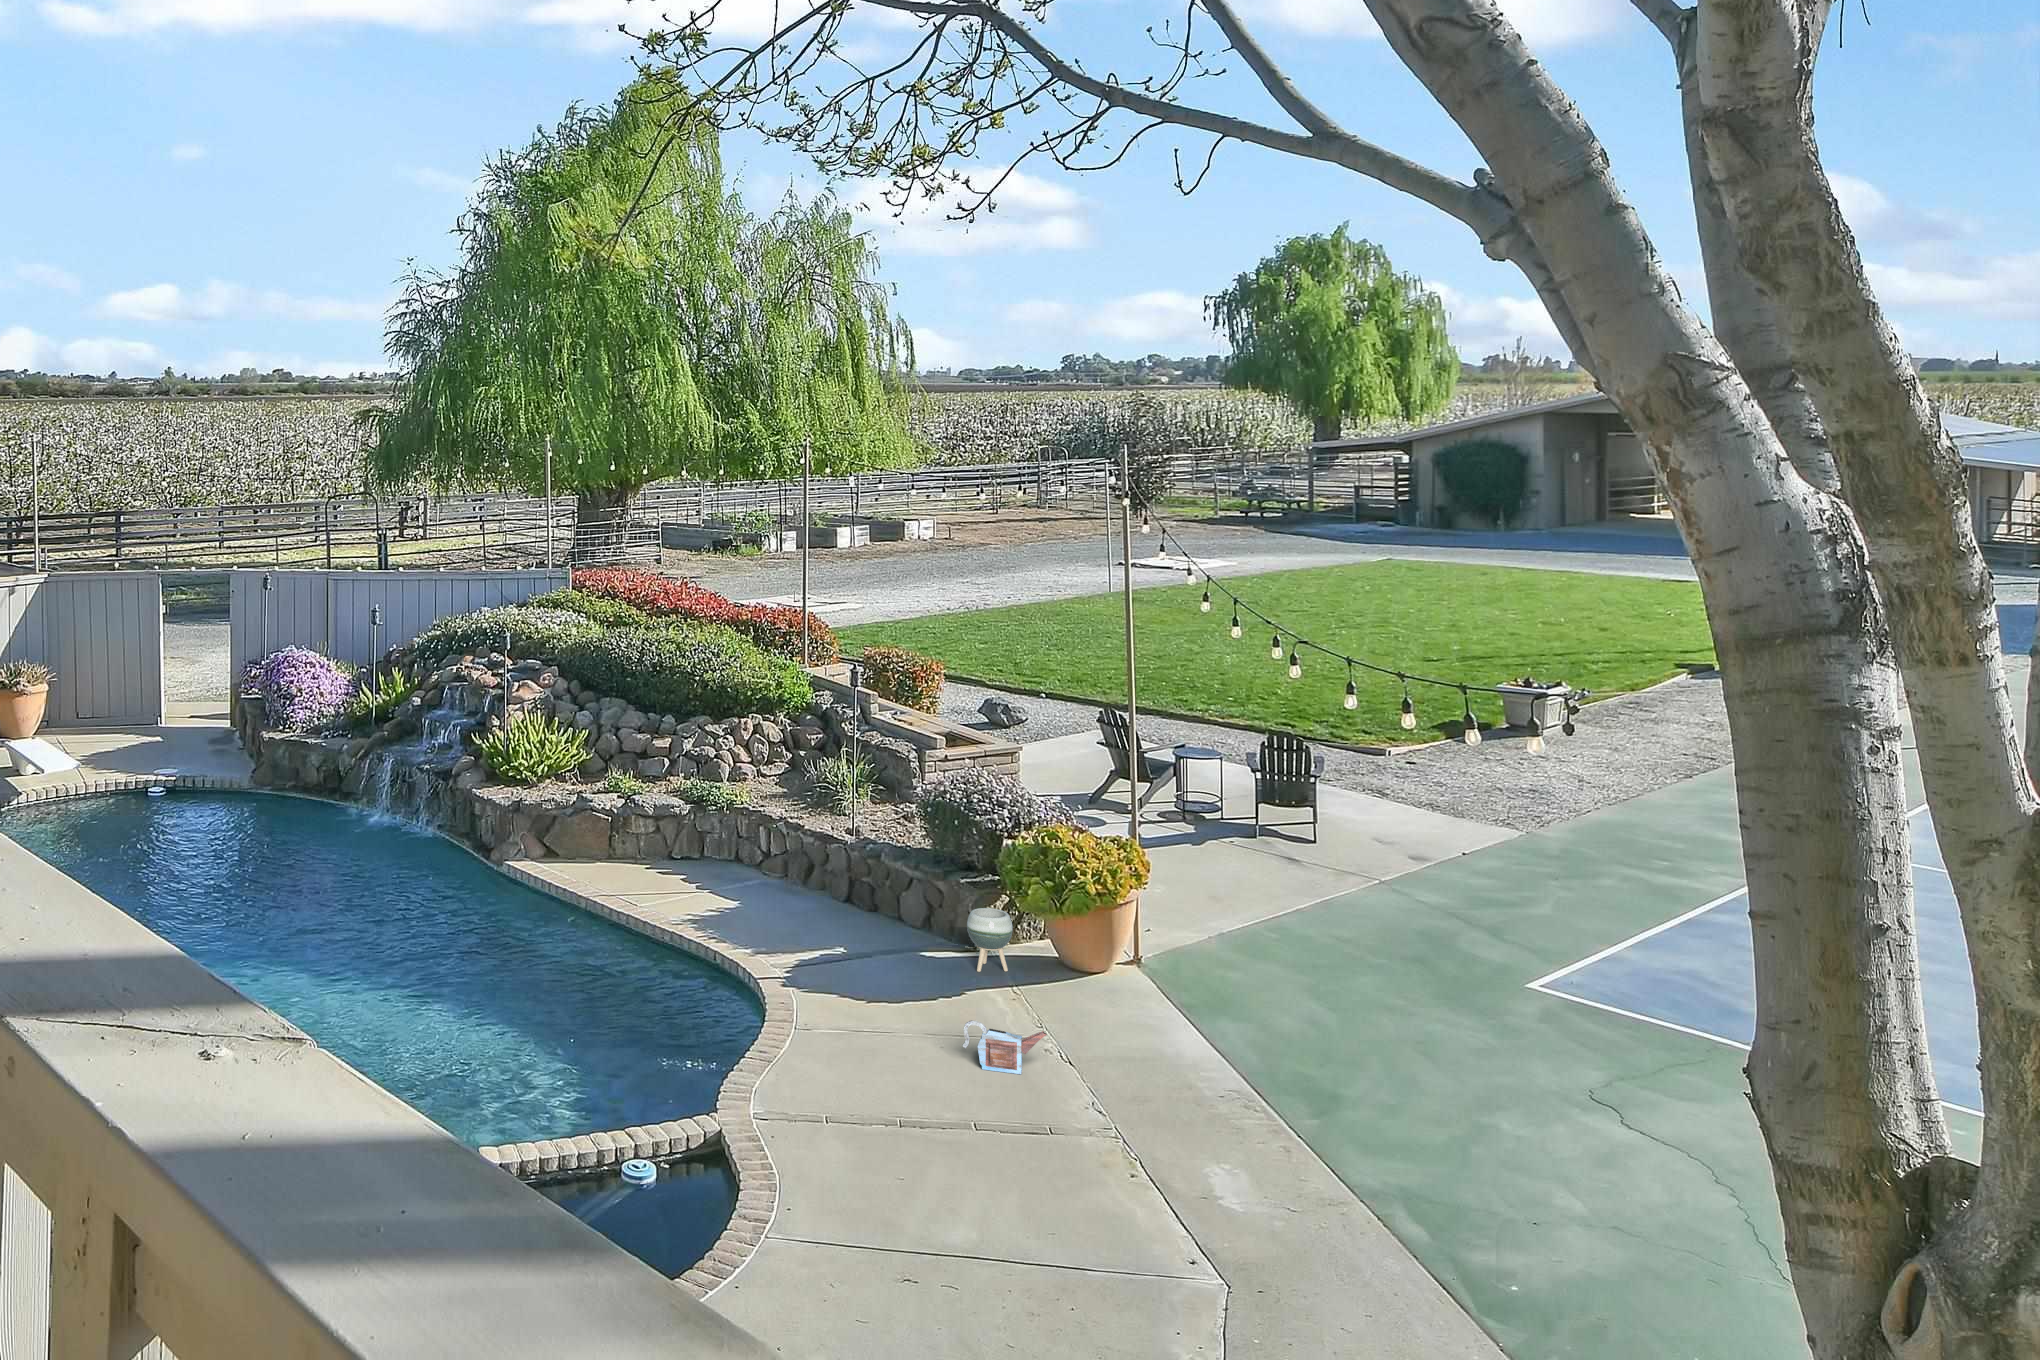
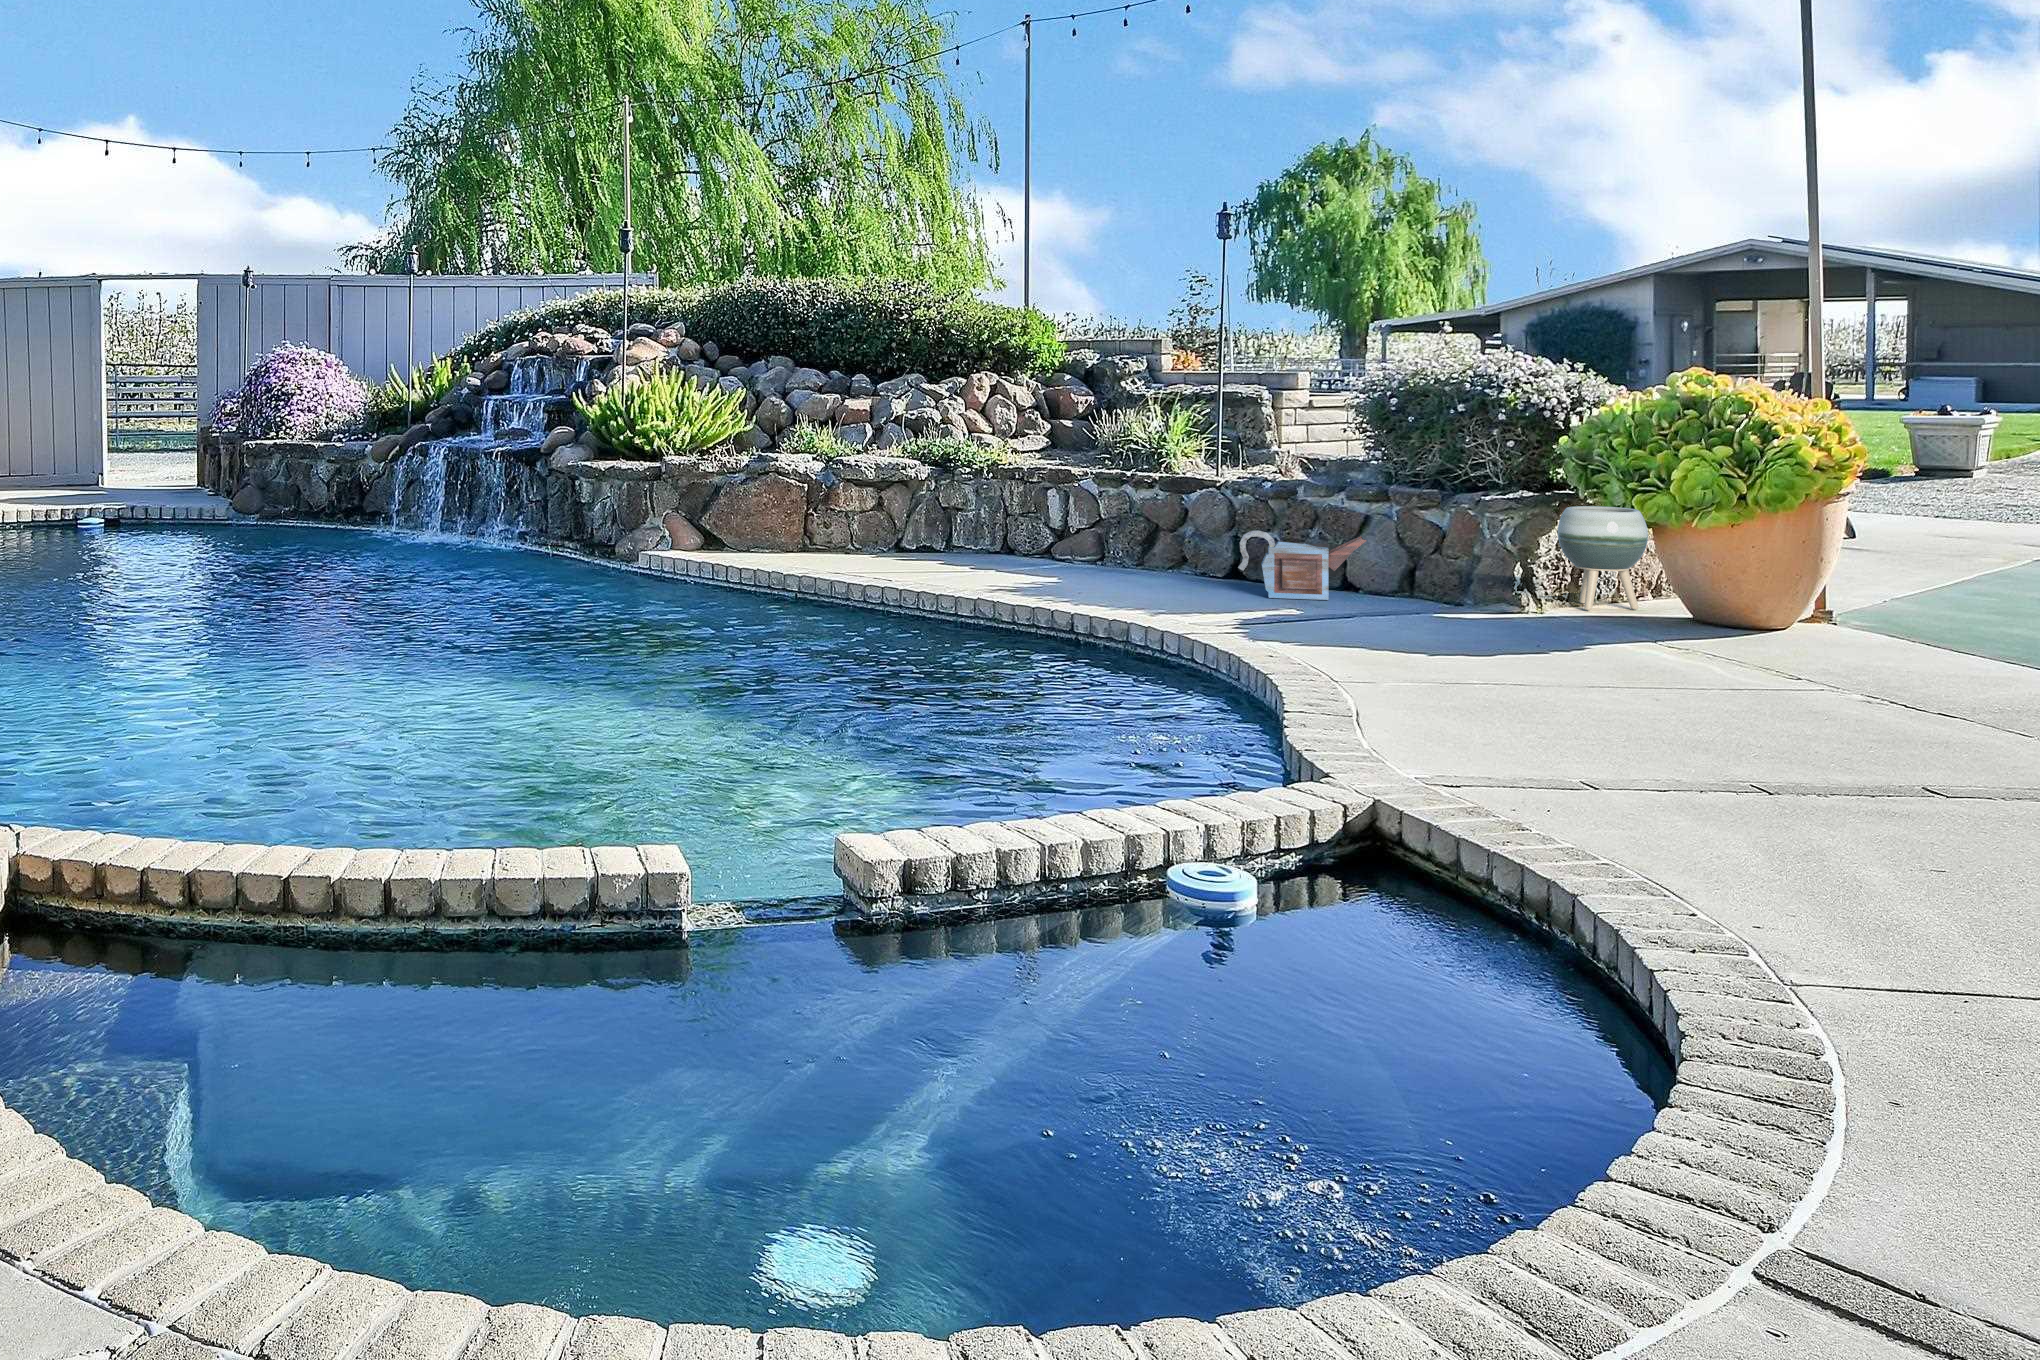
watering can: present [962,1020,1047,1074] -> present [1238,530,1367,600]

